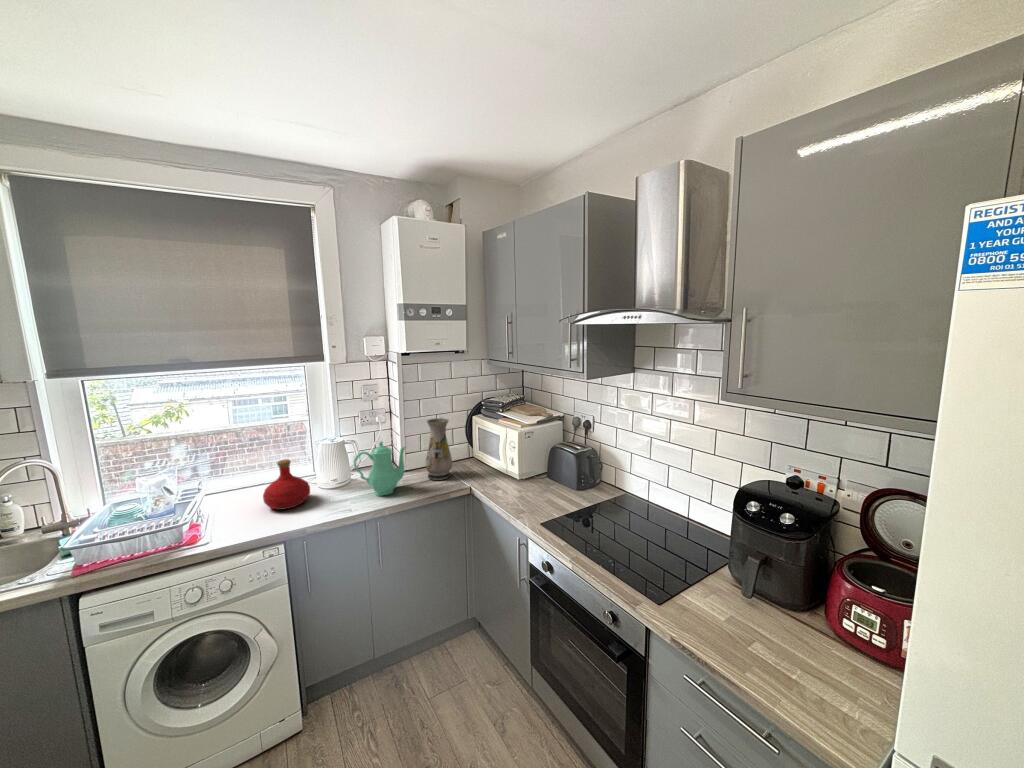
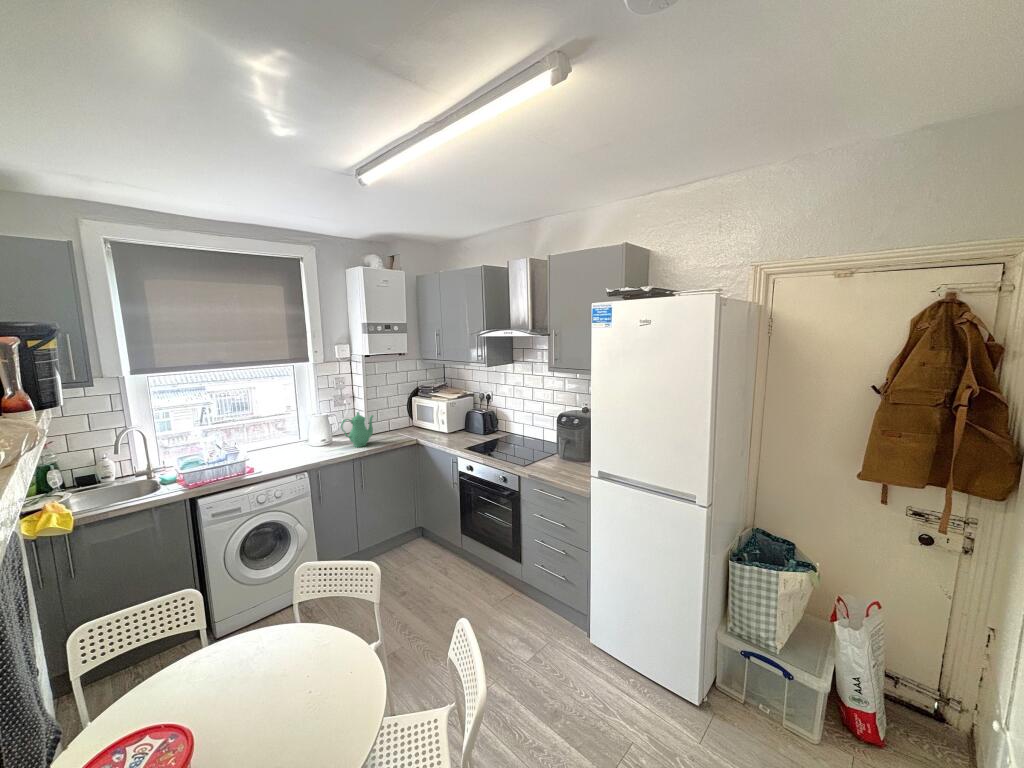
vase: present [426,418,452,480] -> none [384,398,402,438]
bottle: present [263,459,310,510] -> none [281,426,311,458]

